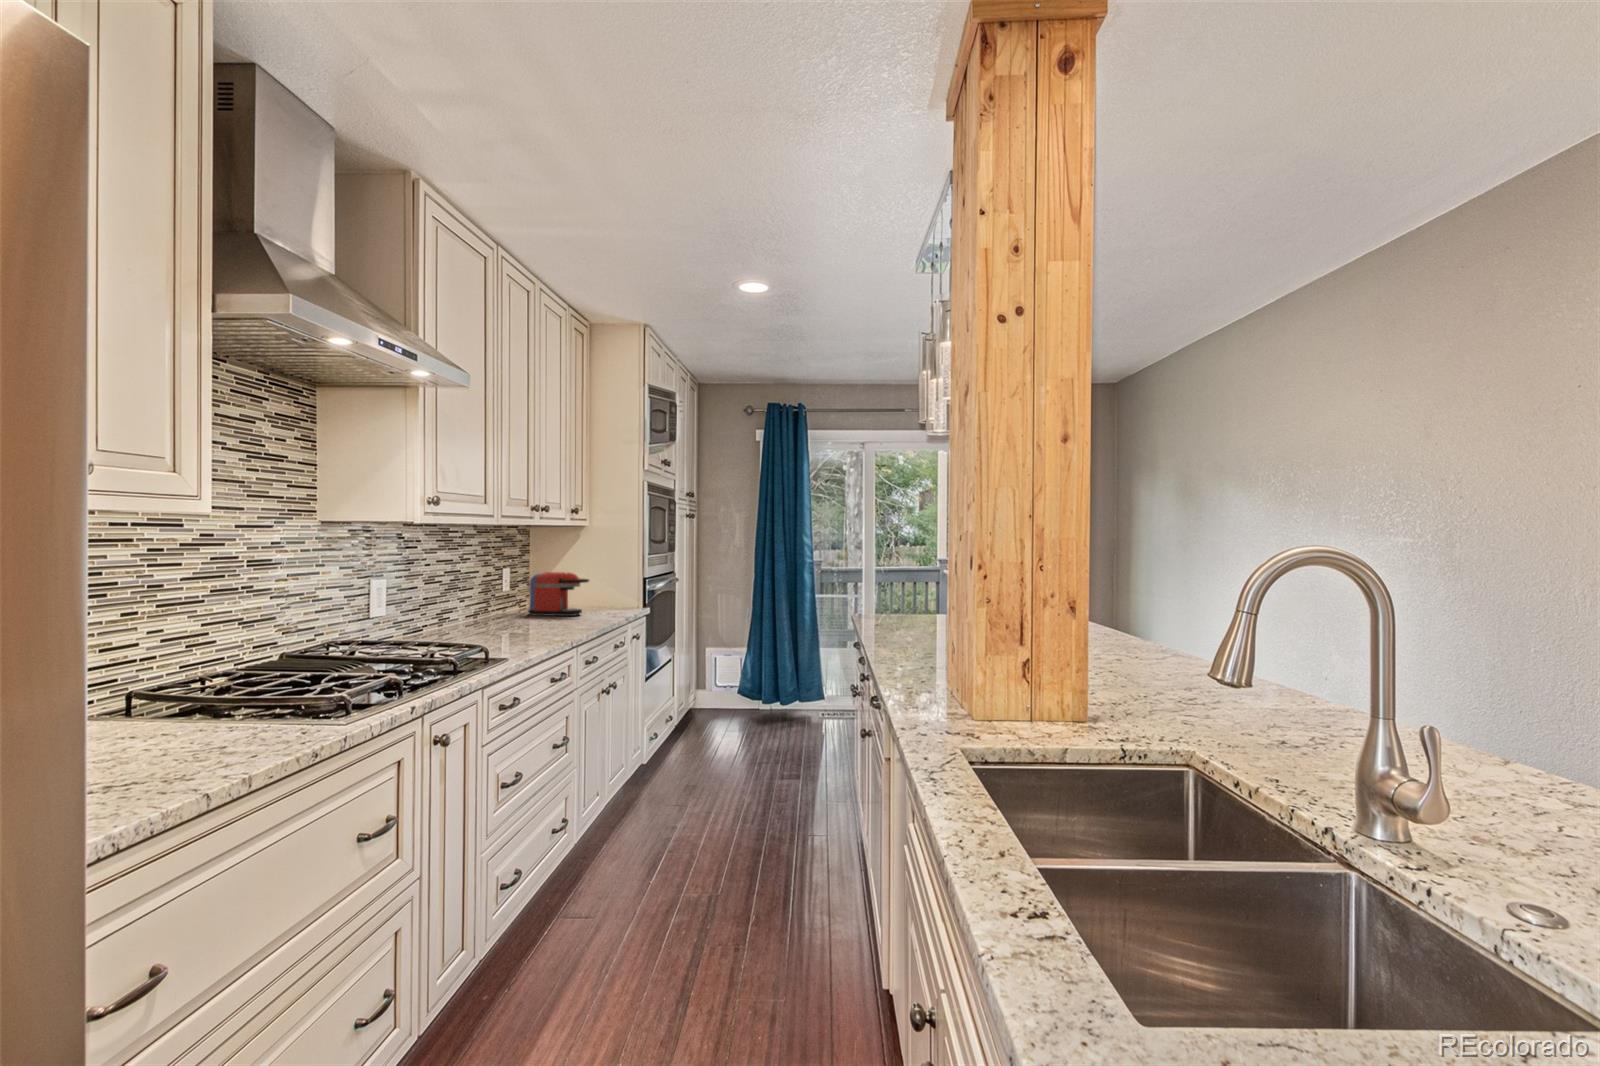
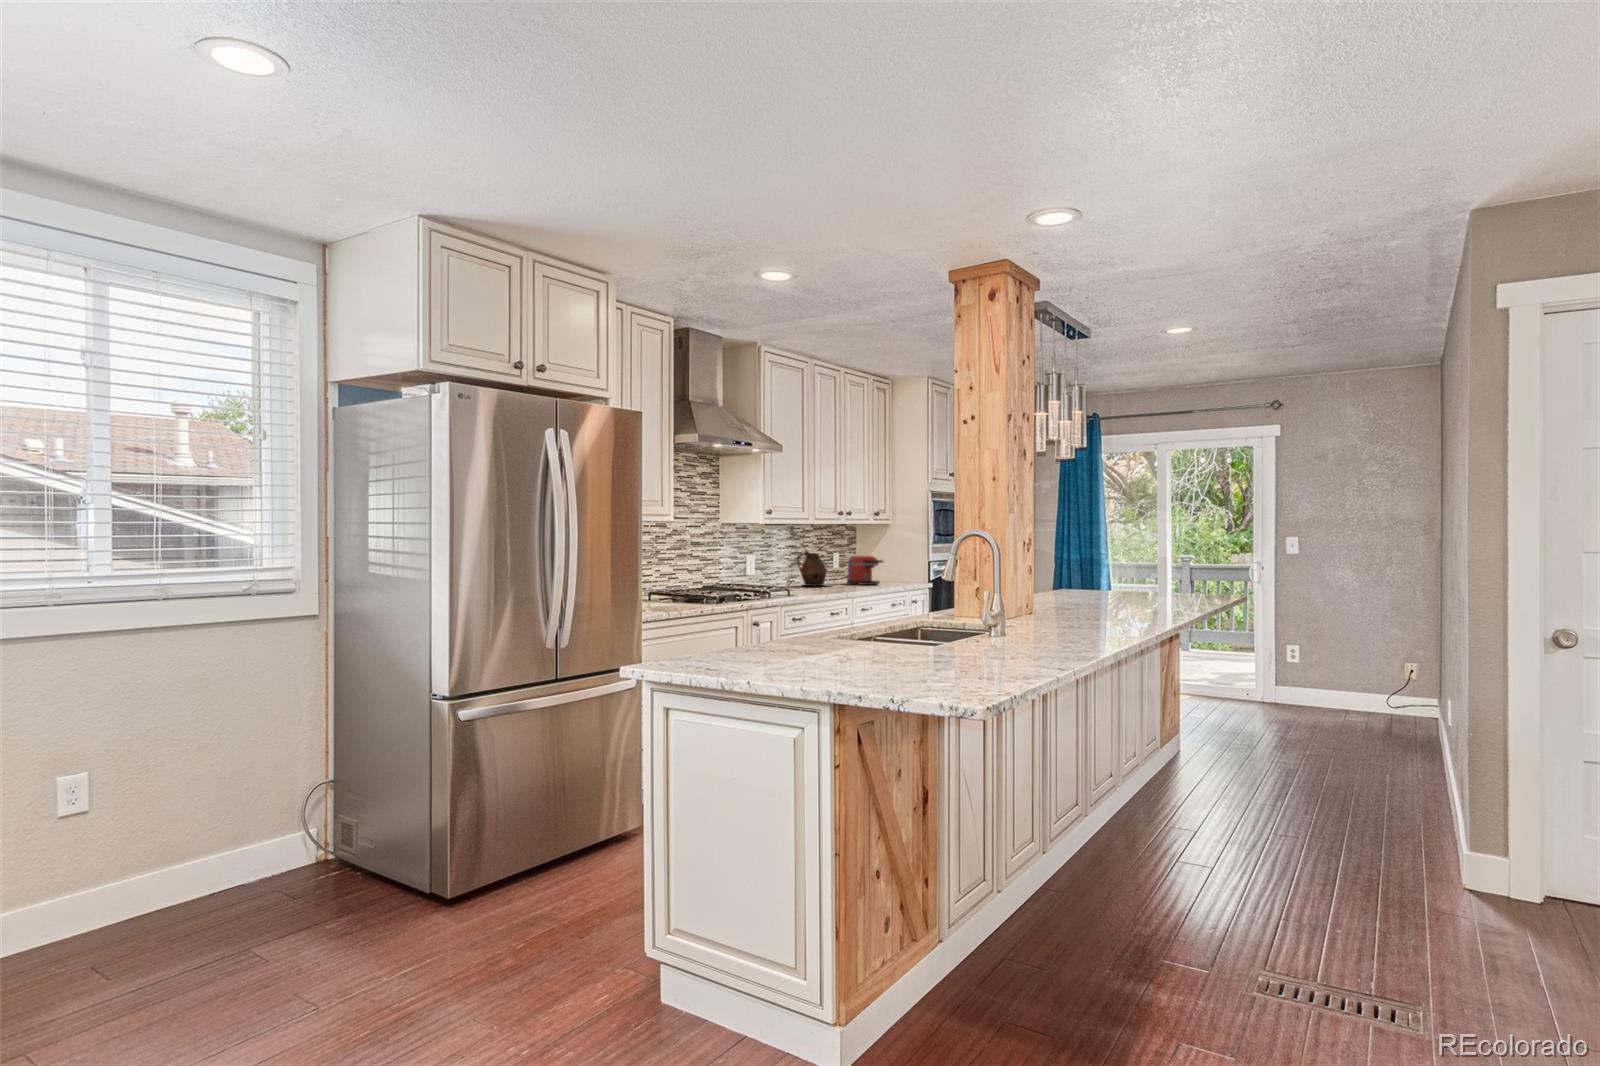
ceramic pitcher: none [461,565,524,629] -> present [797,549,827,586]

